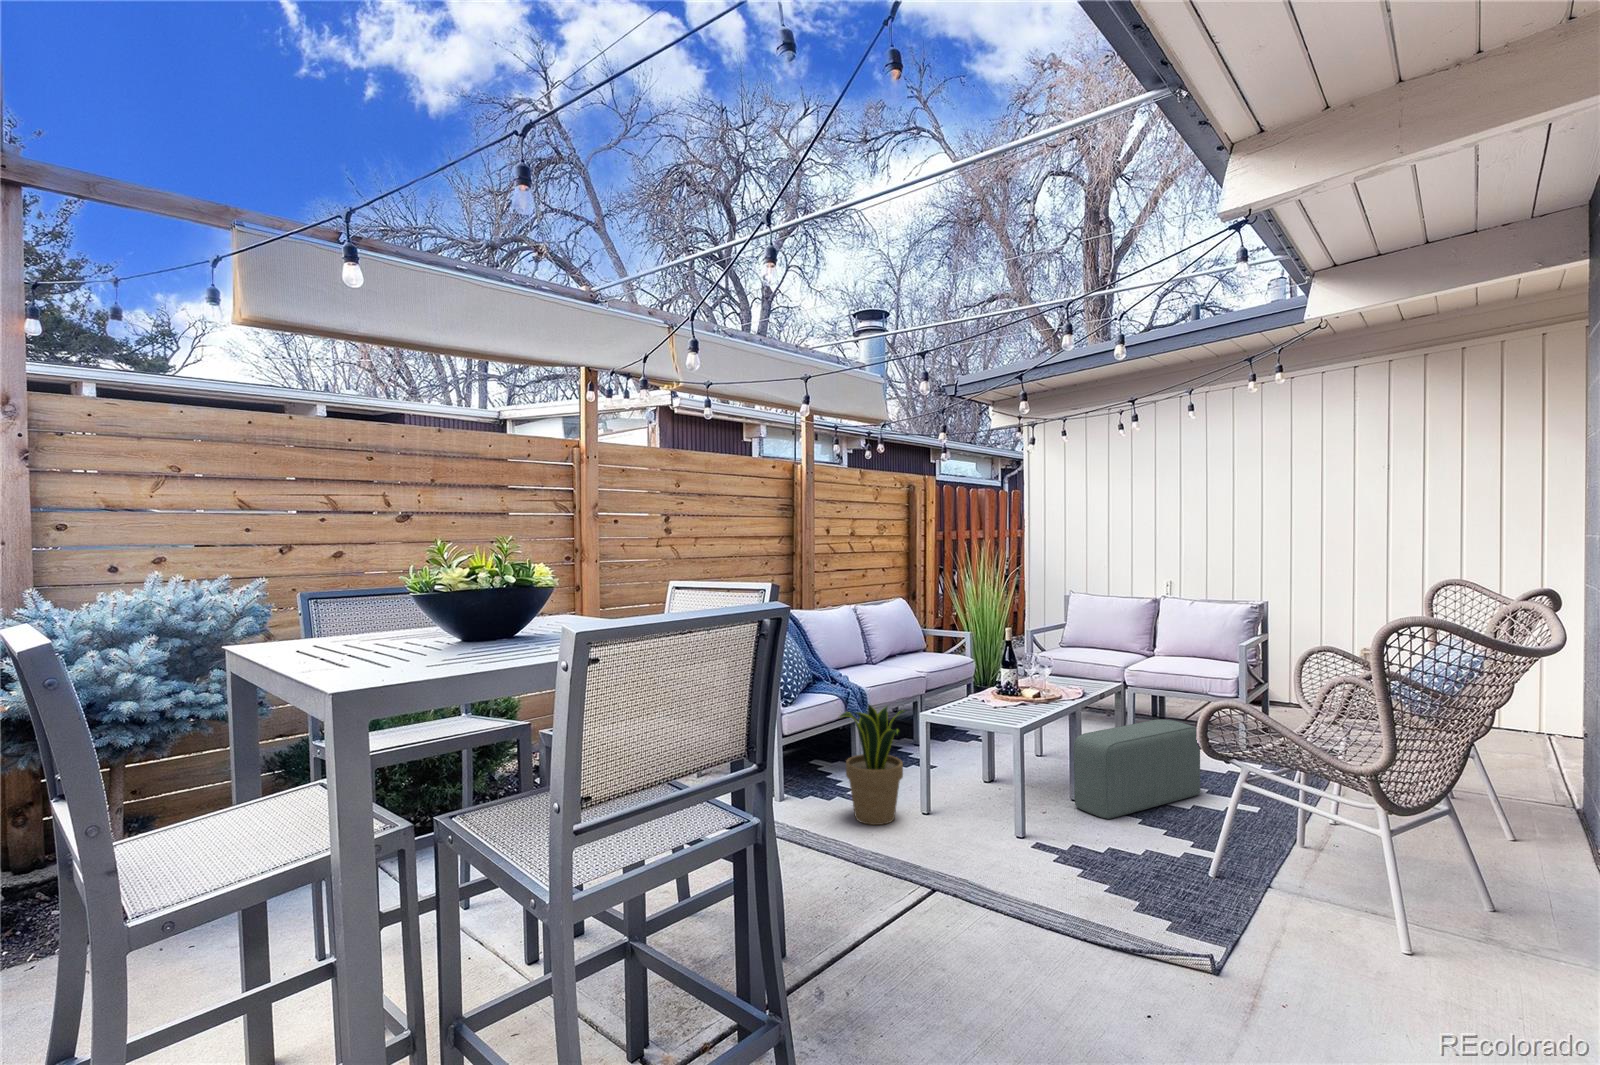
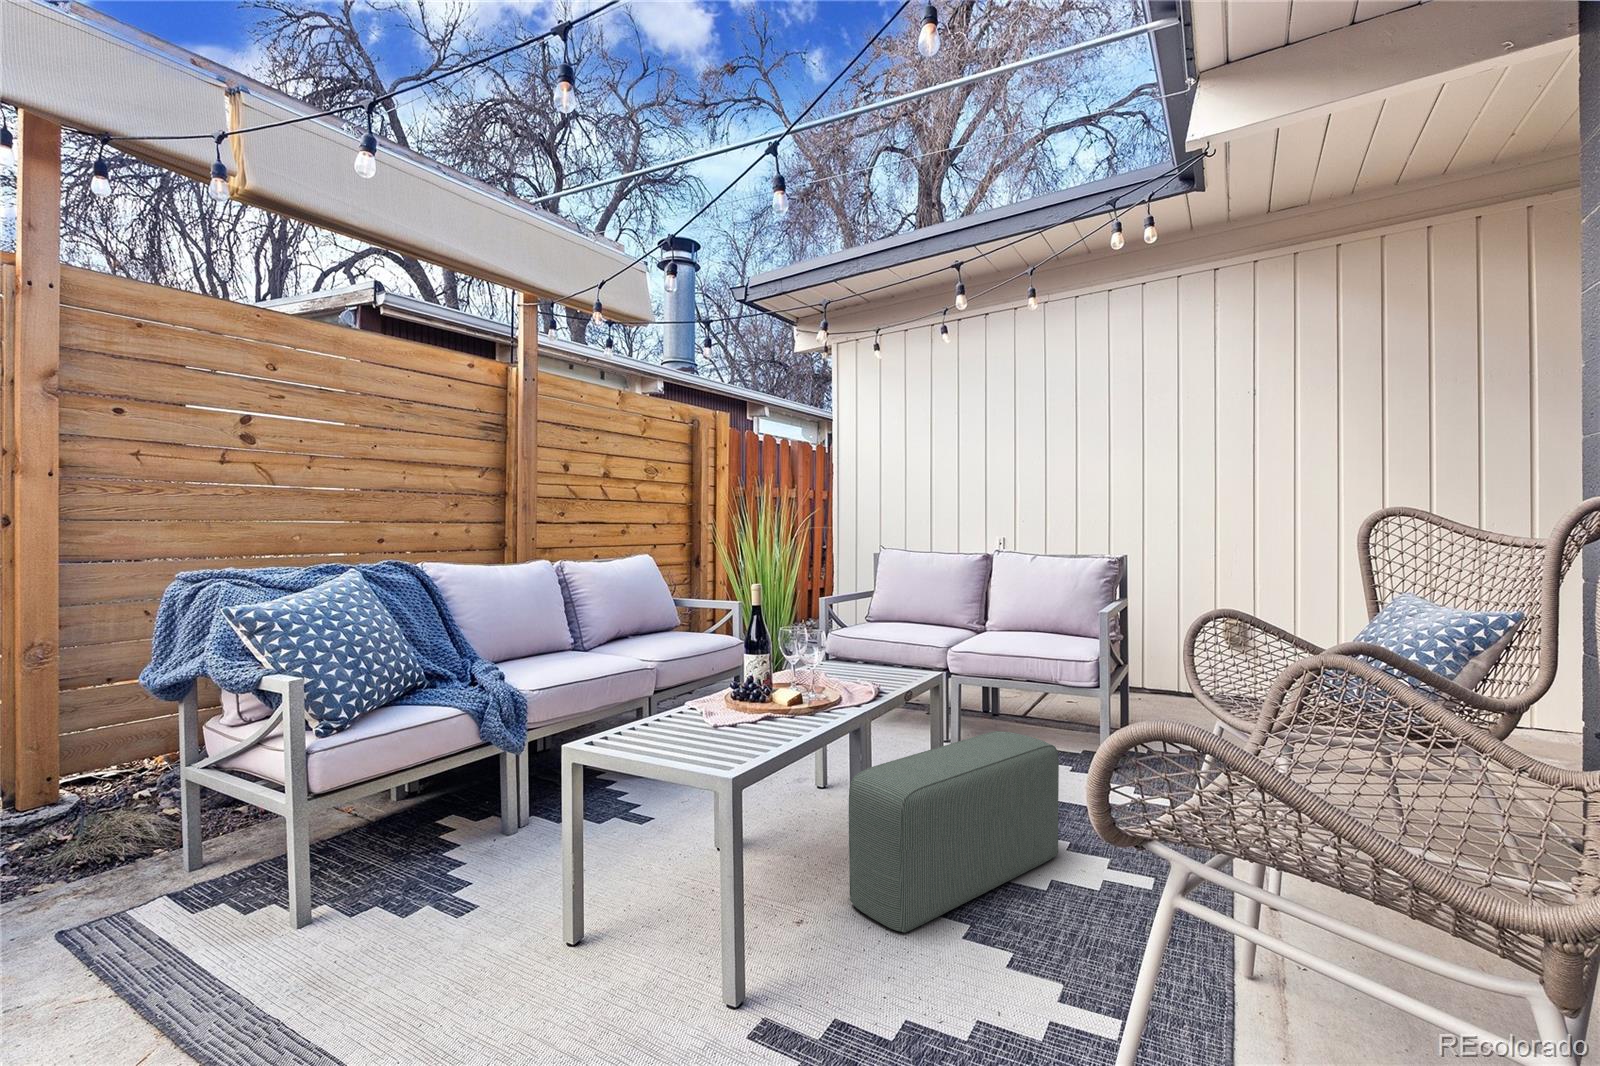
potted plant: present [840,705,904,825] -> none [350,734,519,996]

